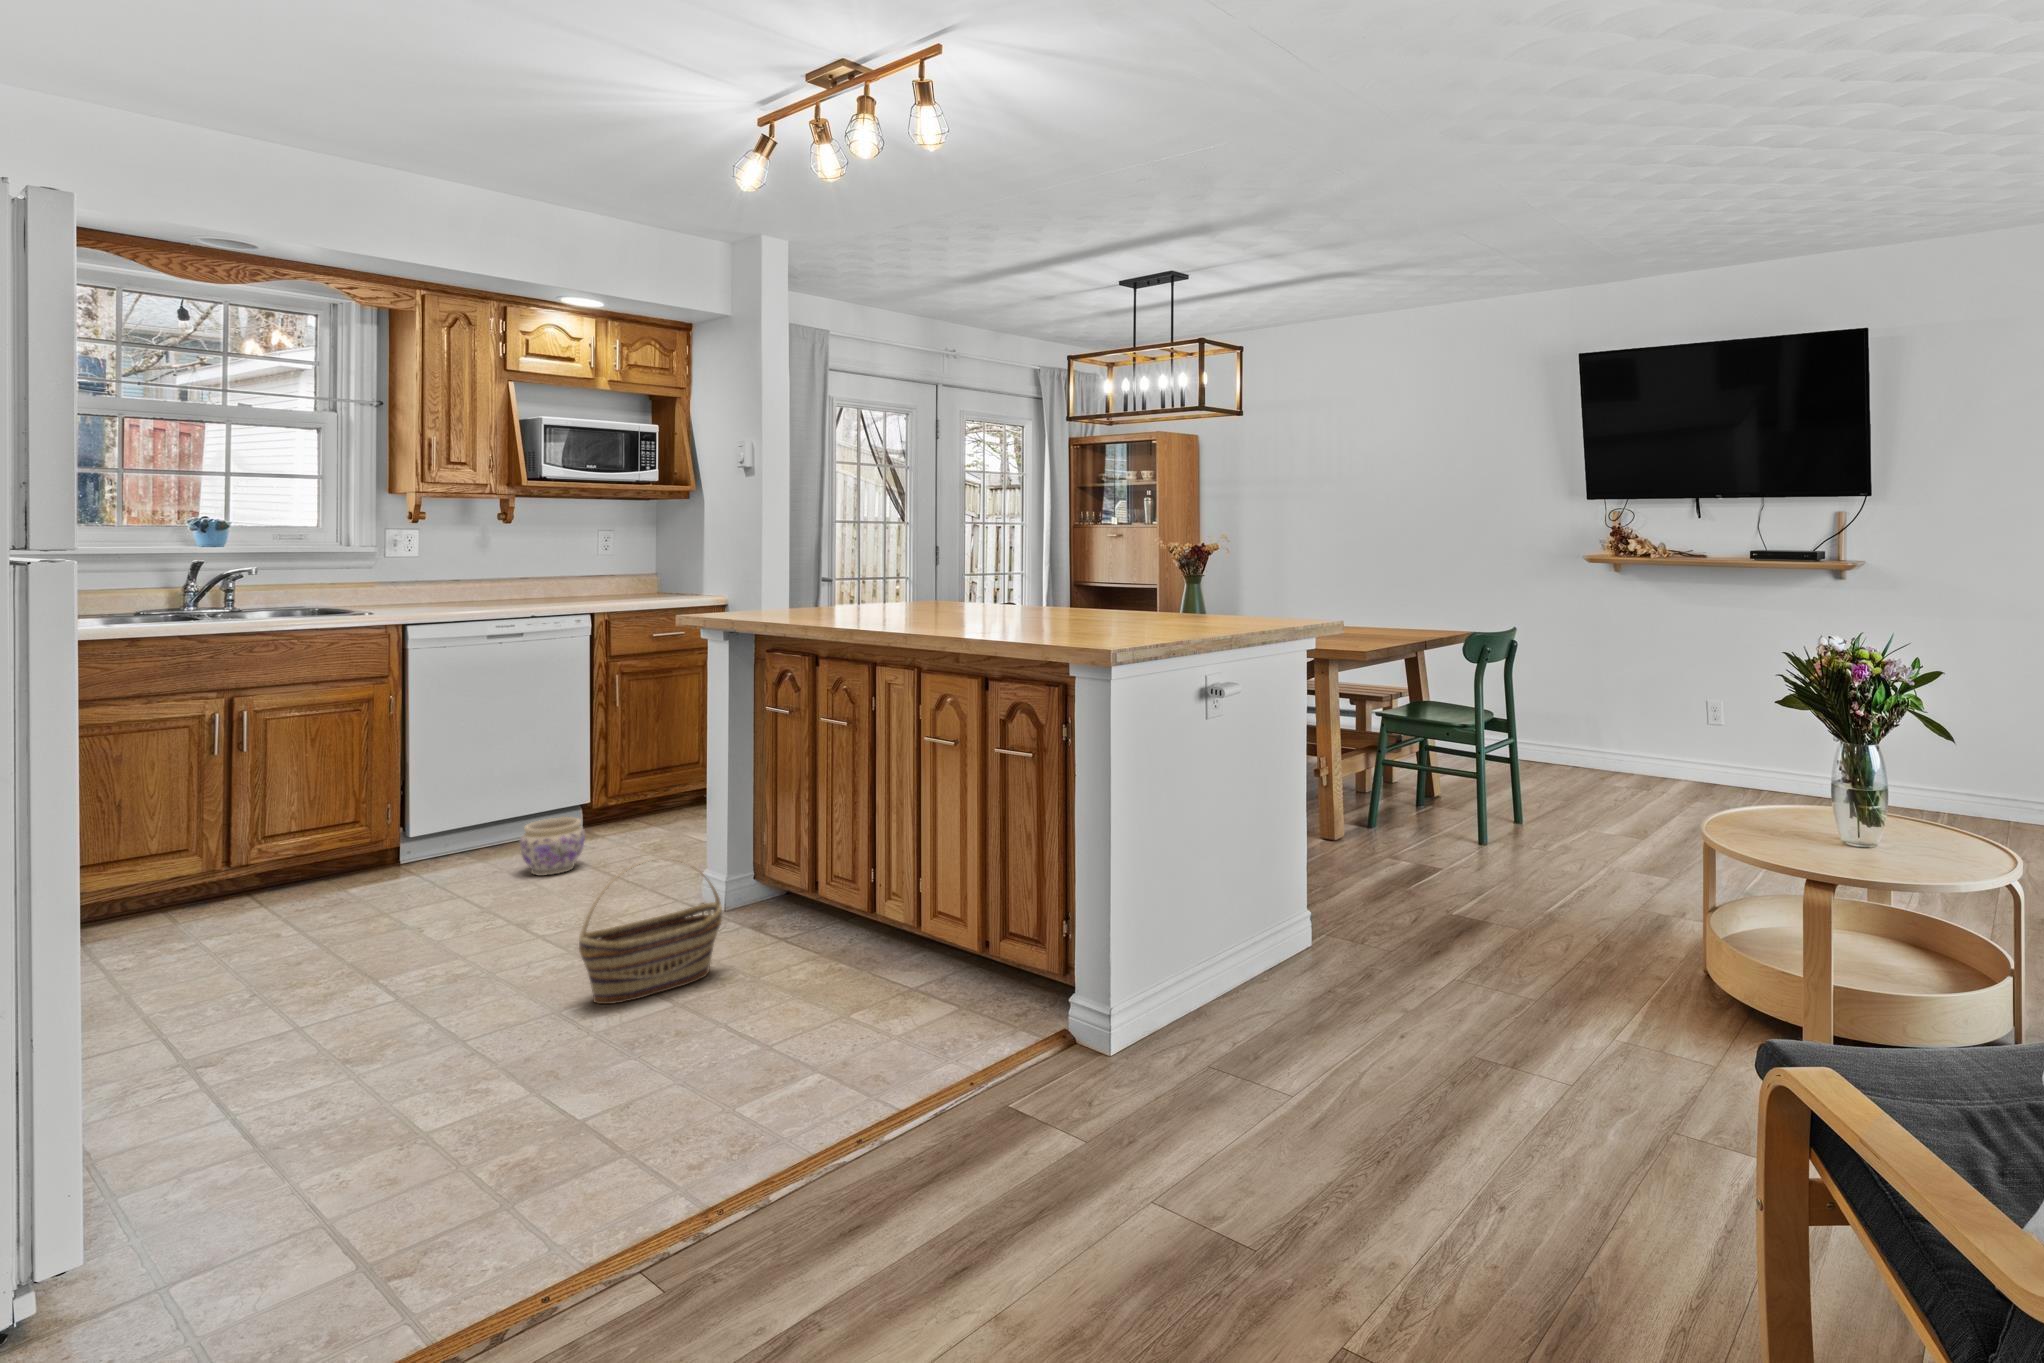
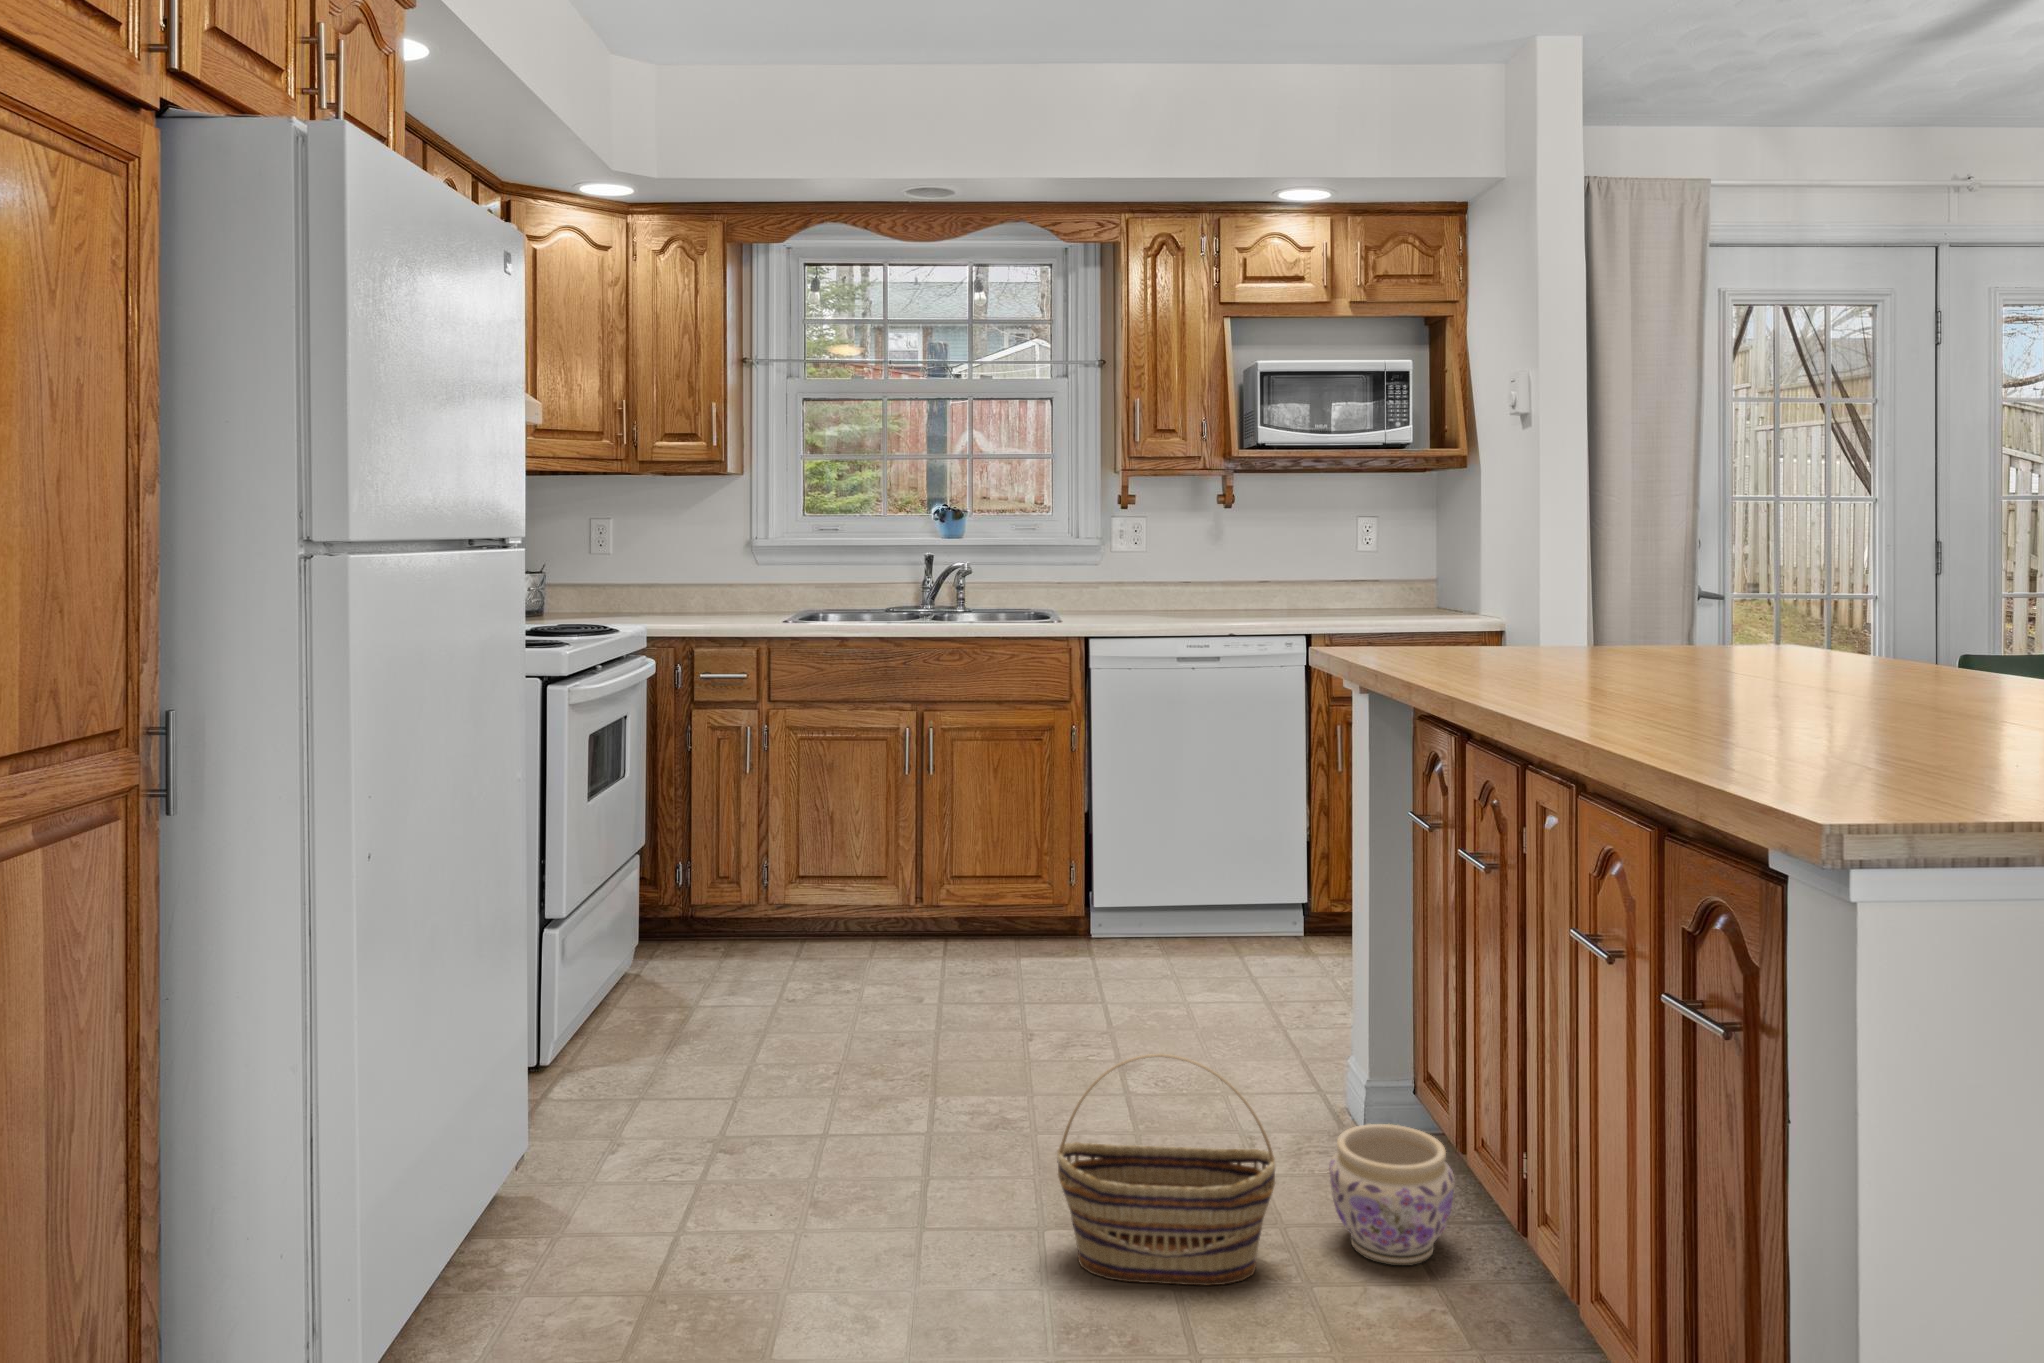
planter: present [520,817,585,876] -> present [1329,1124,1455,1266]

